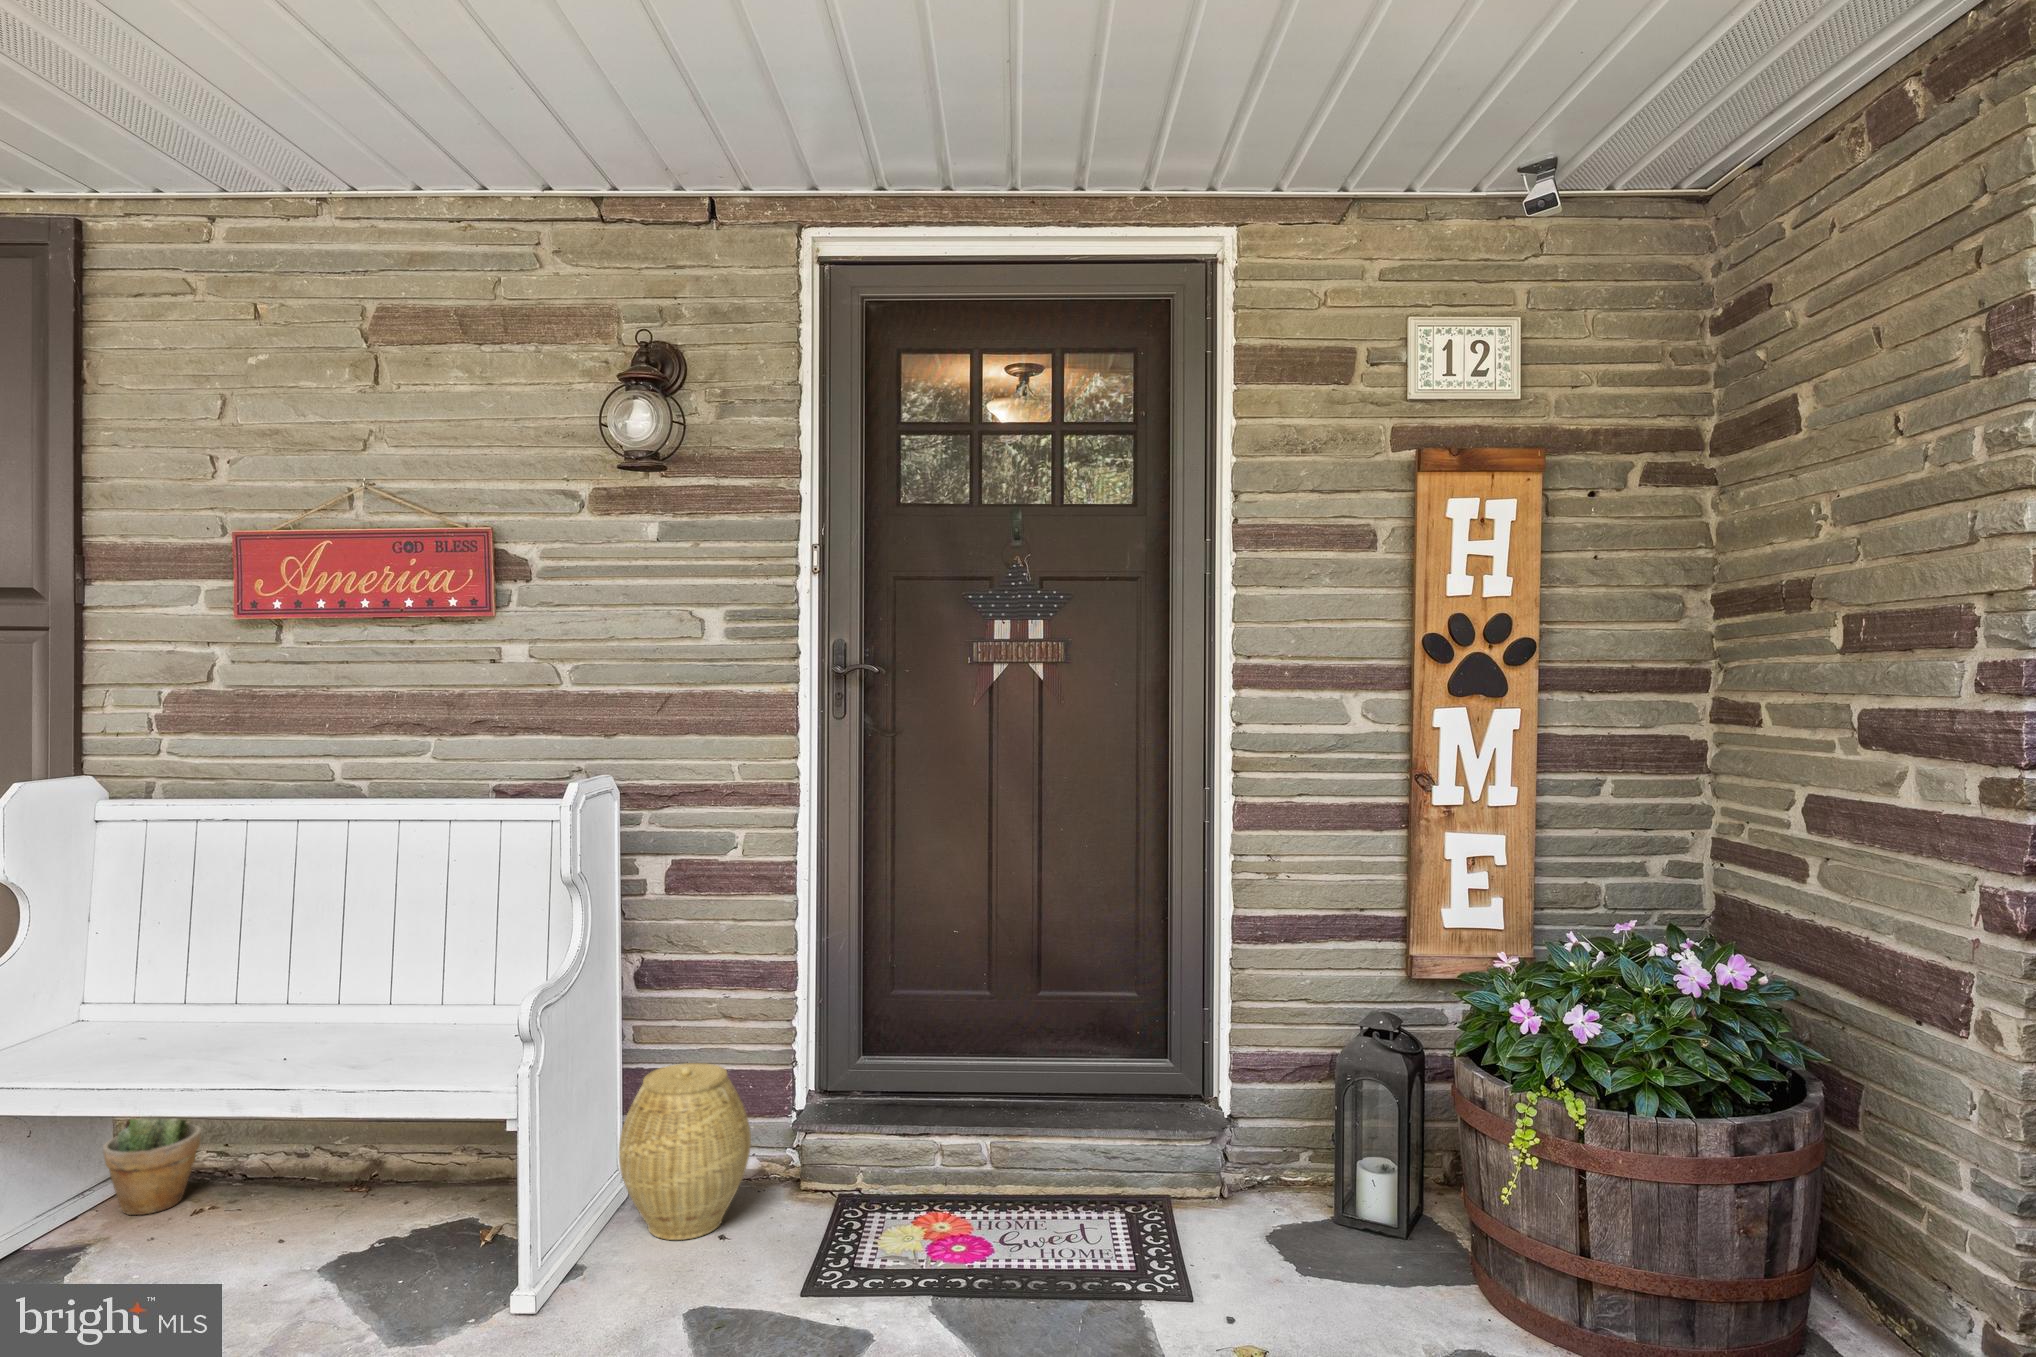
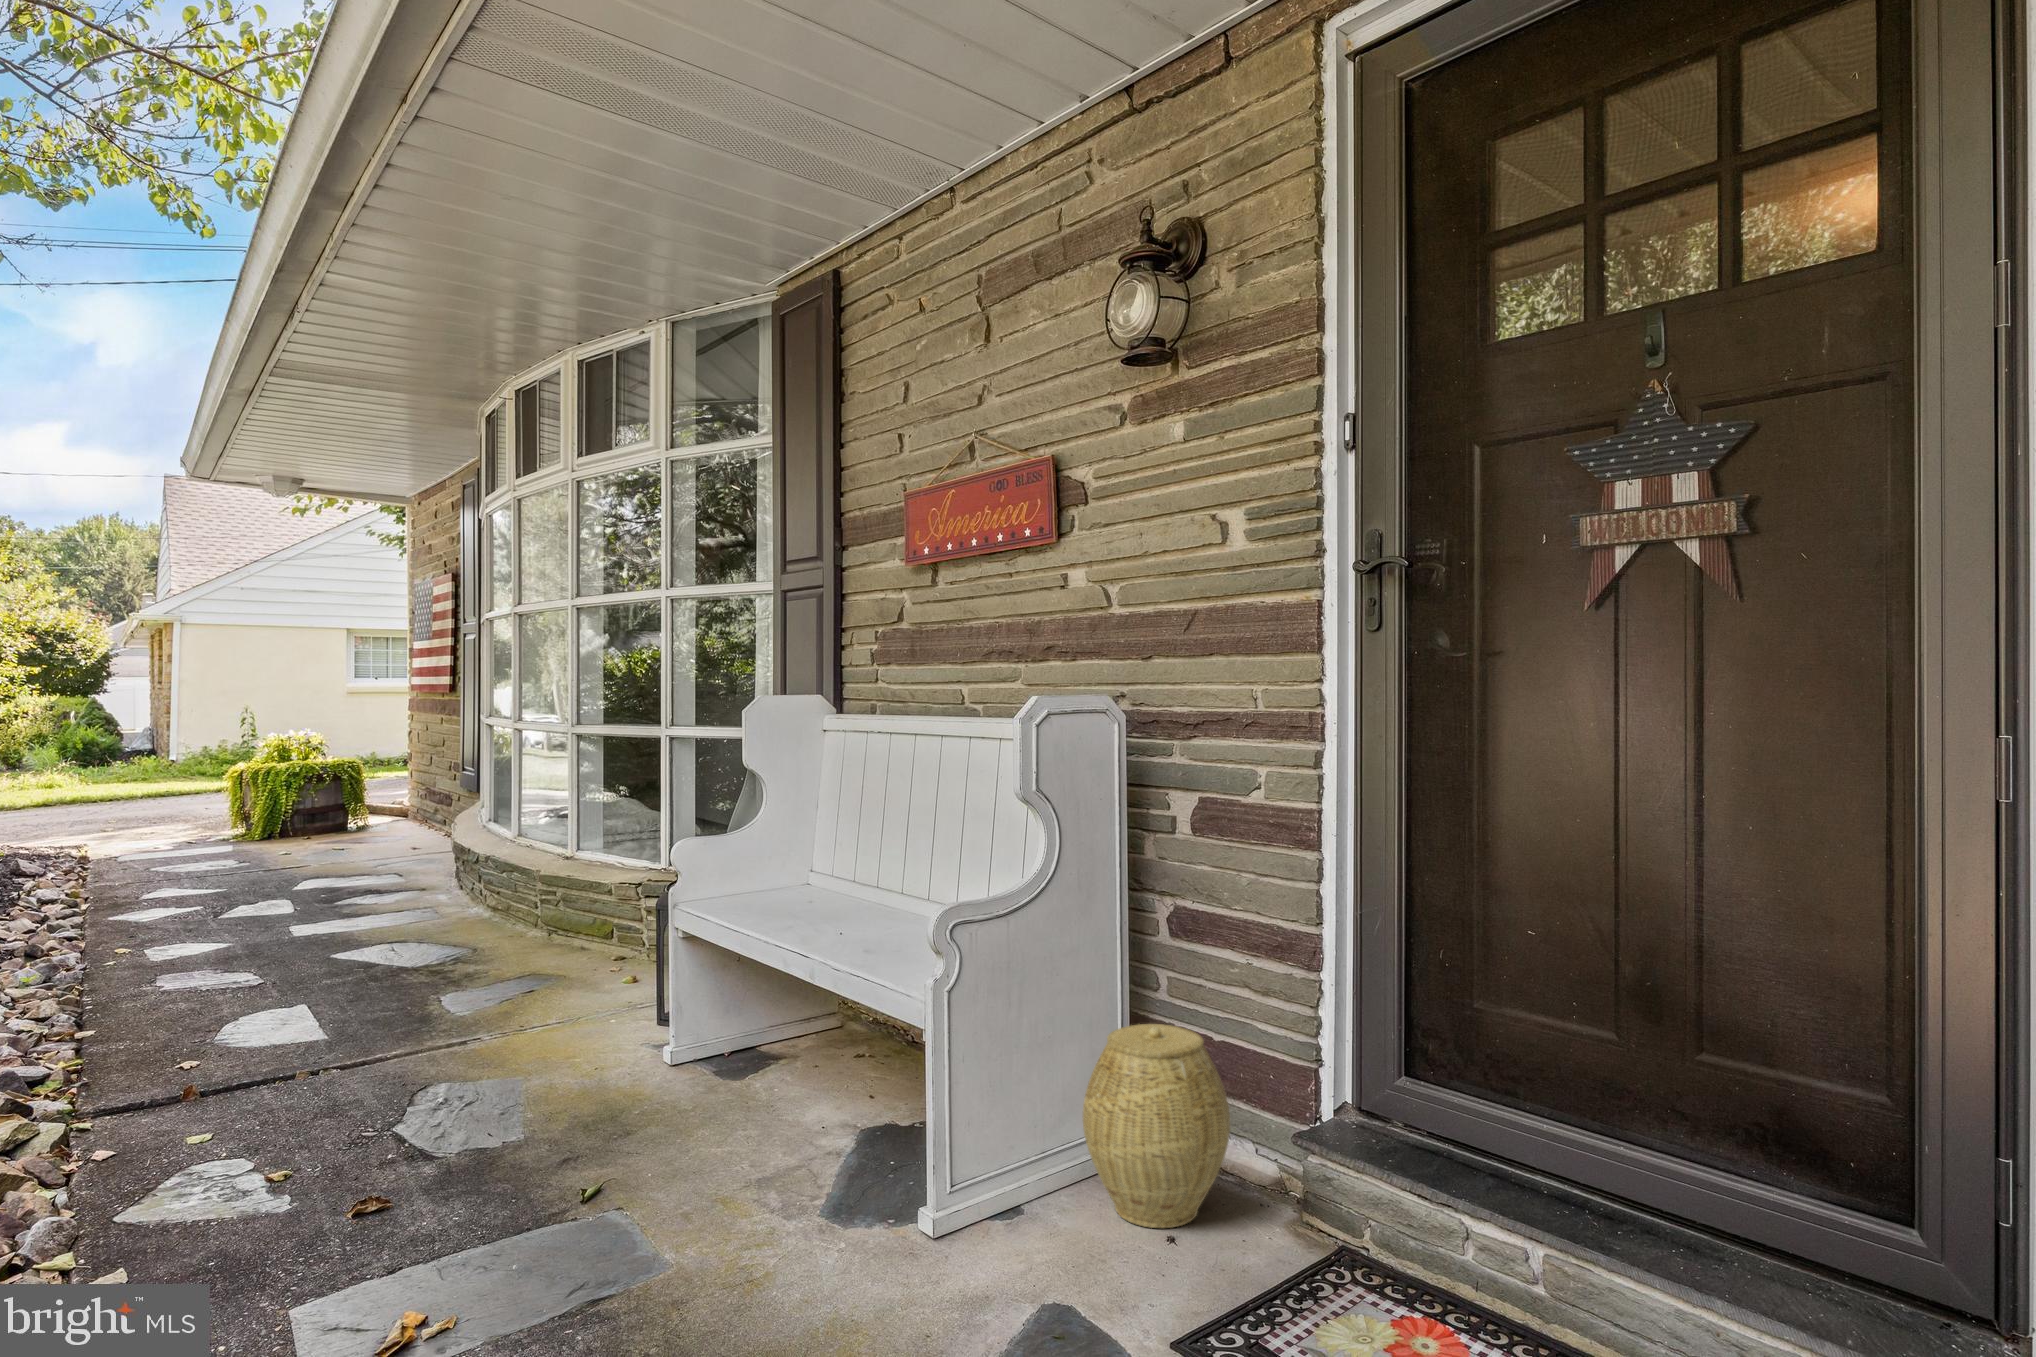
potted plant: present [103,1119,201,1215] -> none [813,953,879,1050]

